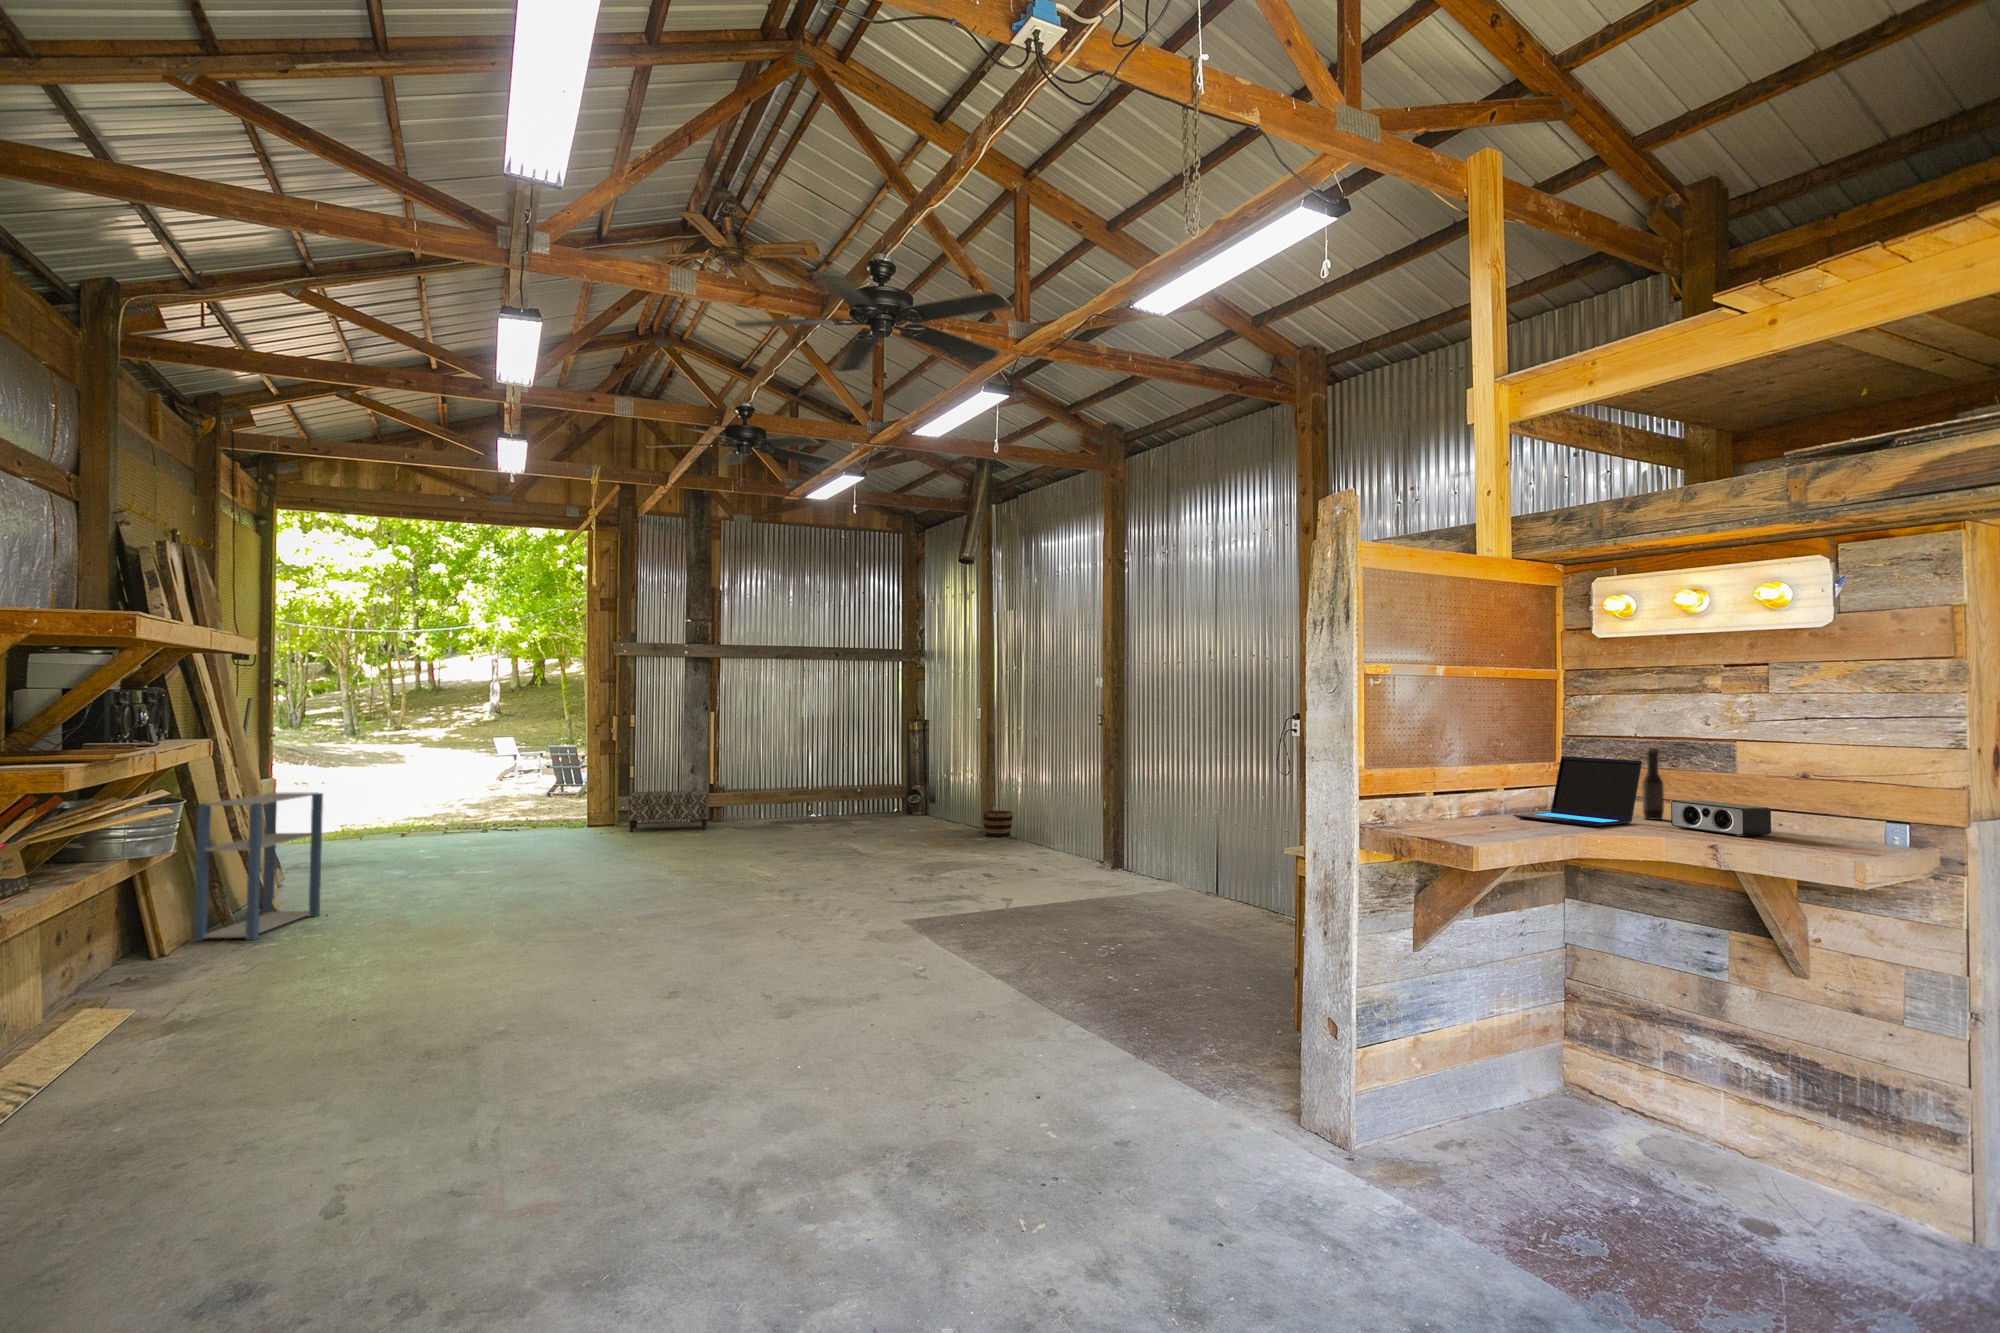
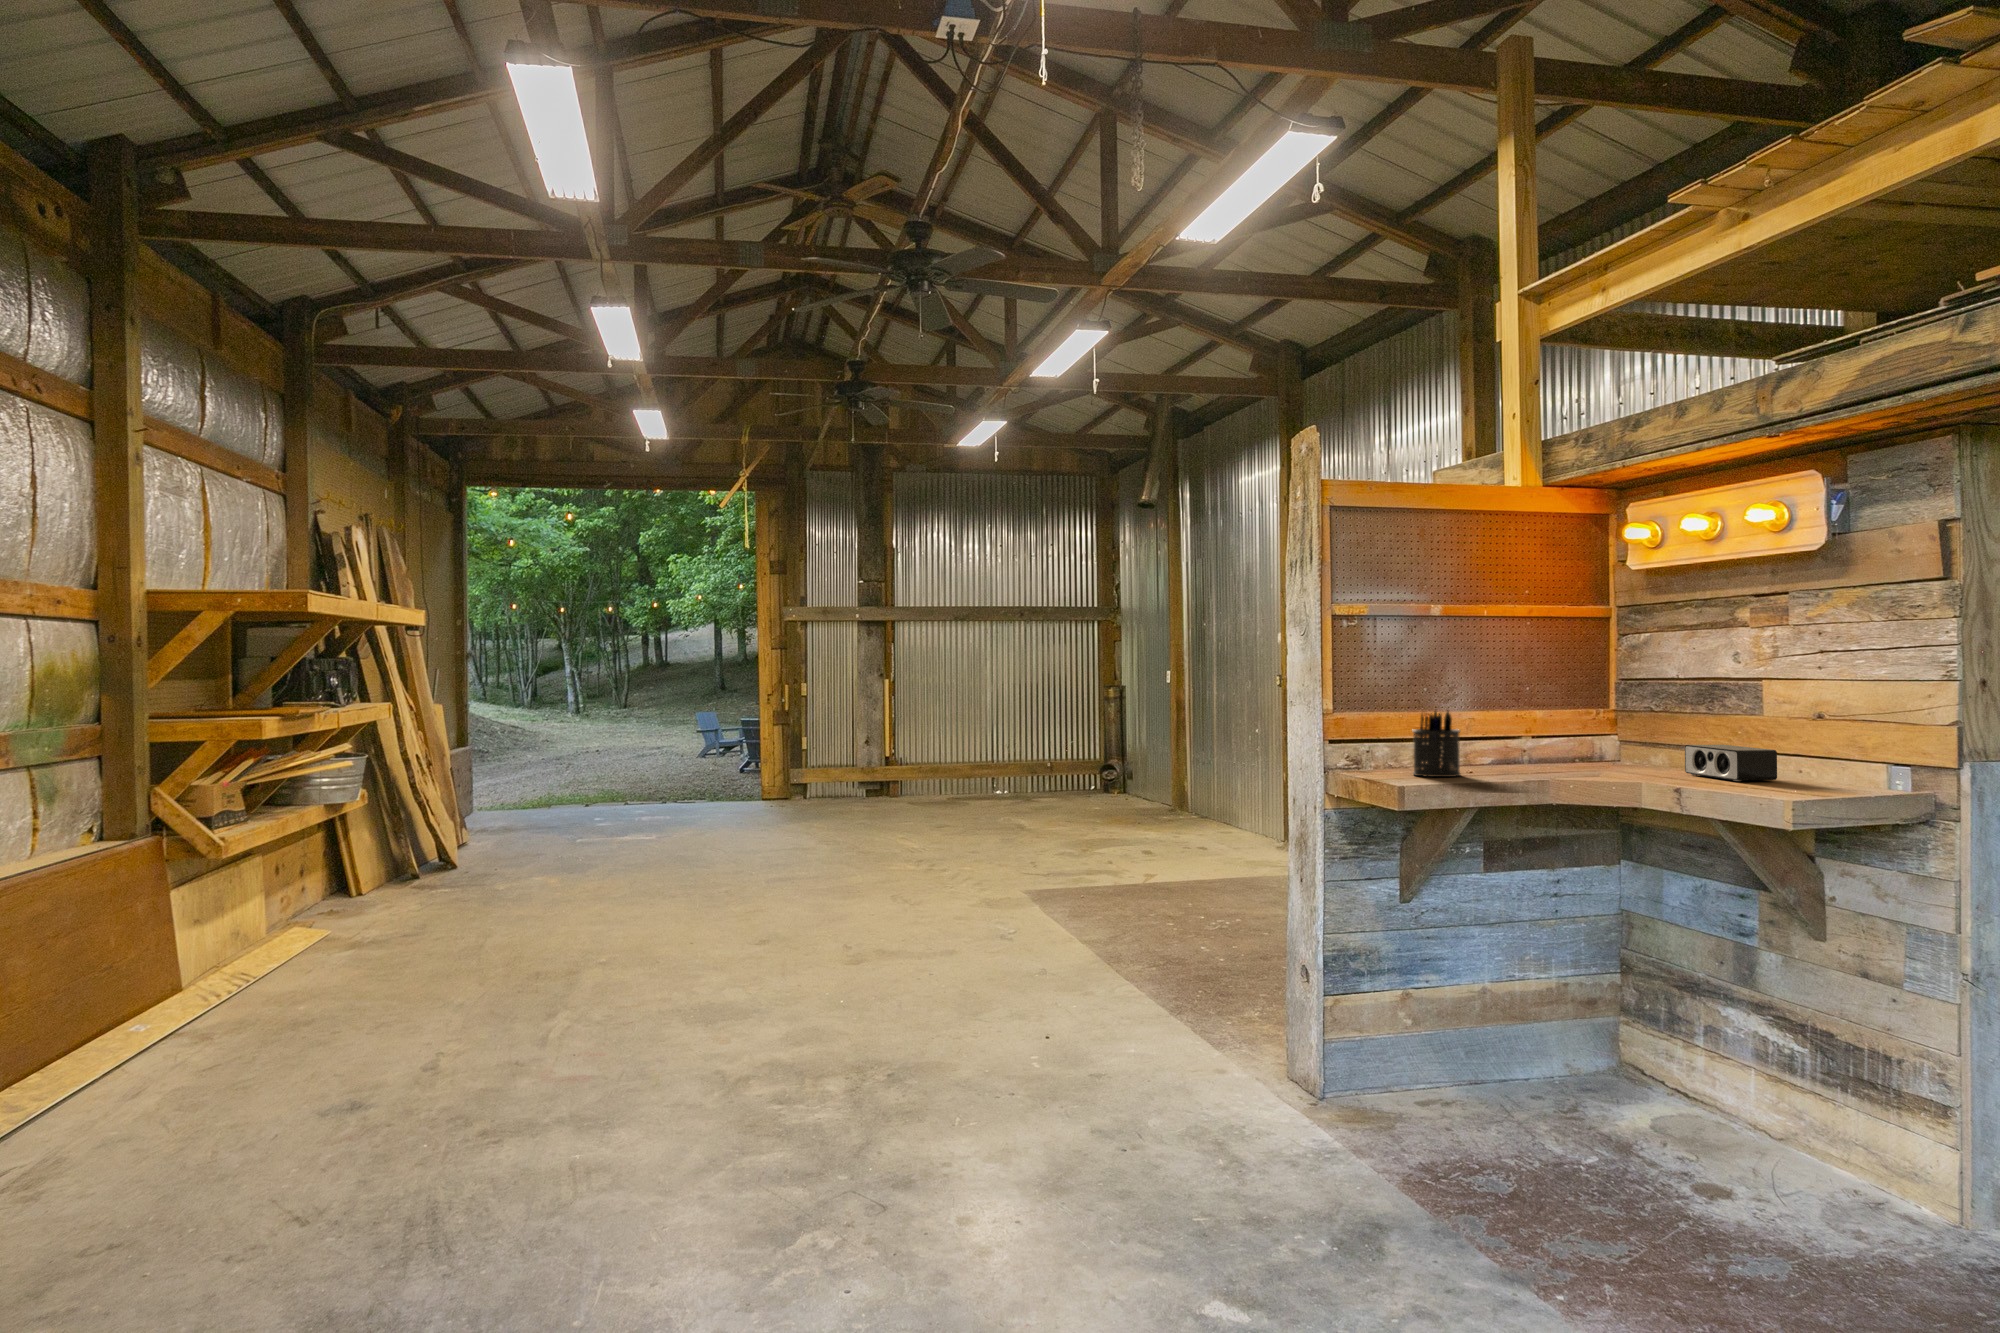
bottle: present [1642,748,1664,820] -> none [1681,689,1704,769]
laptop: present [1513,756,1642,827] -> none [1526,700,1668,773]
pen holder: none [1443,766,1492,833] -> present [1413,711,1460,777]
bench: present [628,791,709,832] -> none [797,763,880,804]
shelving unit: present [194,792,323,941] -> none [389,754,495,886]
bucket: present [983,810,1013,837] -> none [1163,785,1198,814]

